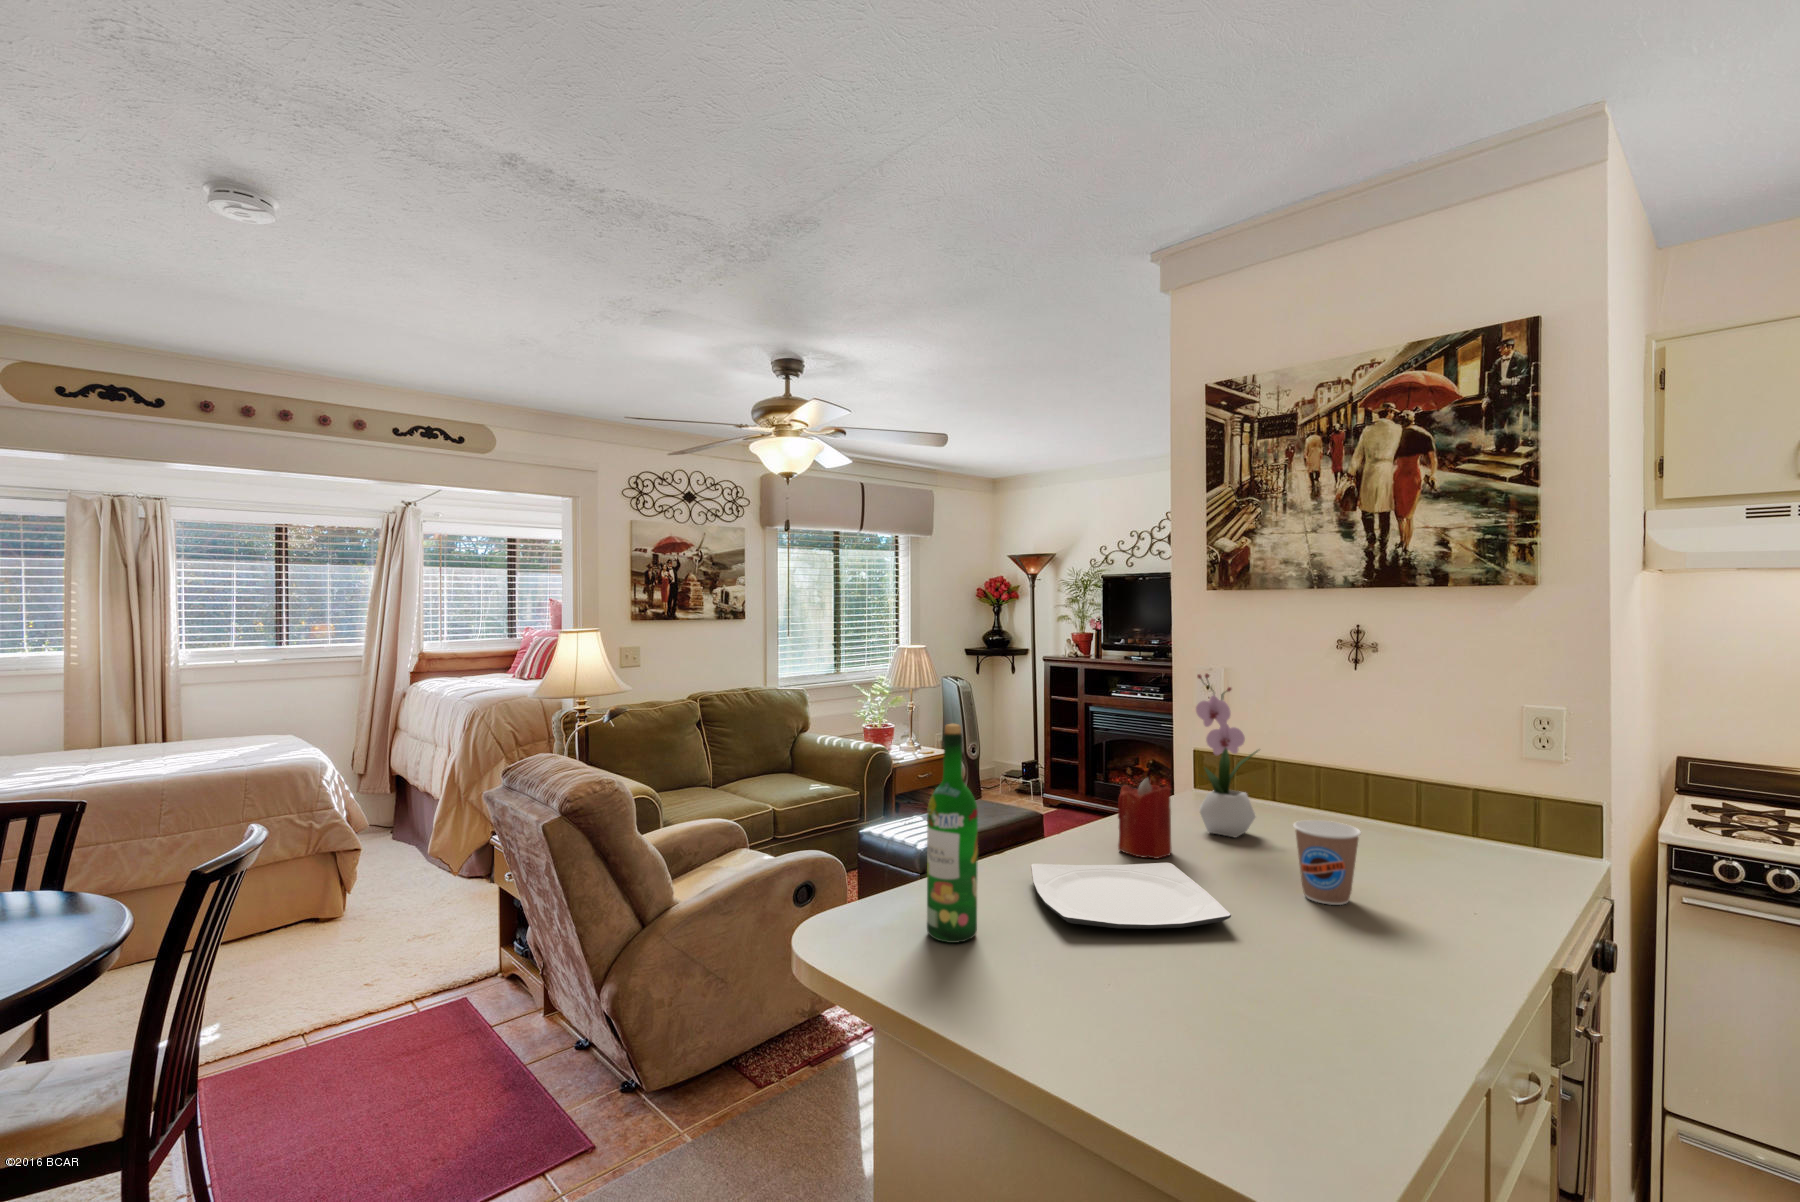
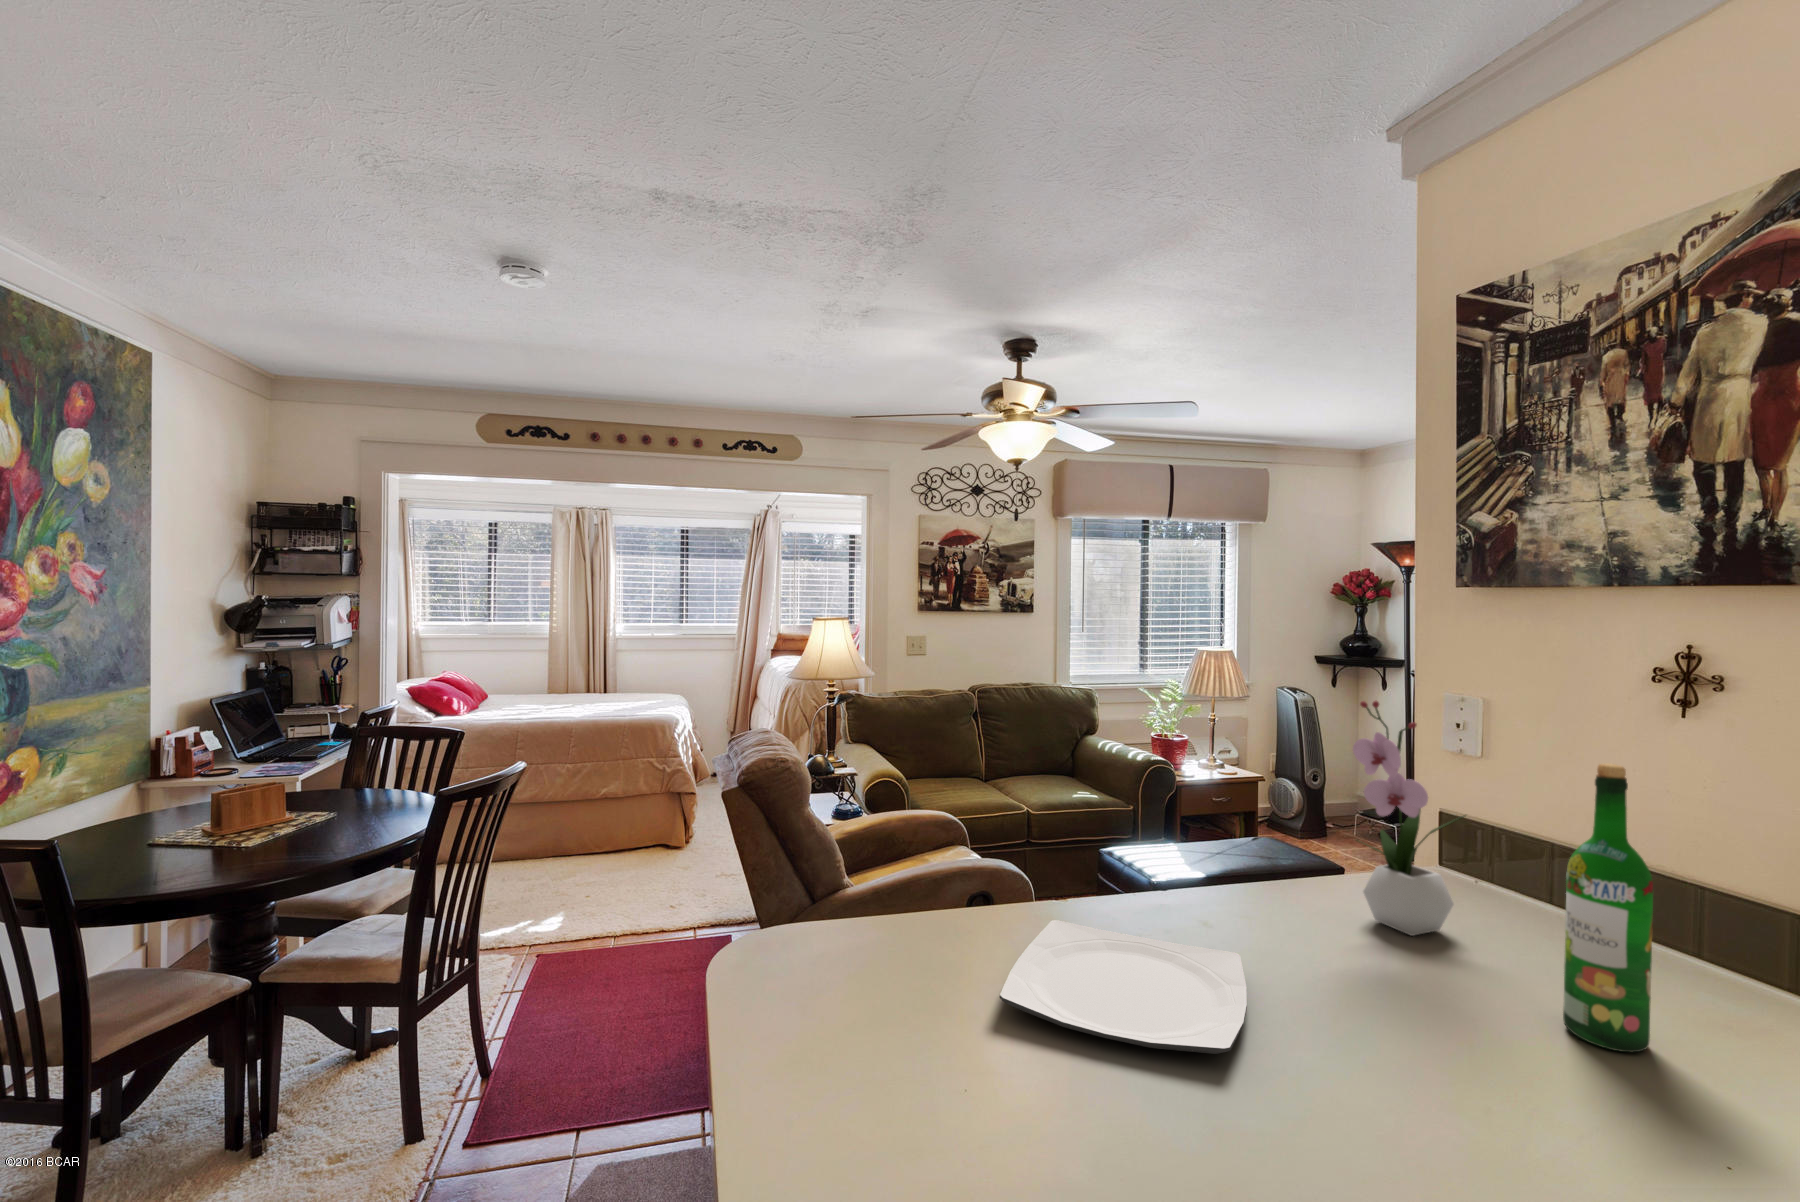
wine bottle: present [927,724,978,943] -> present [1563,764,1653,1052]
candle: present [1118,778,1171,859] -> none [1212,834,1290,944]
coffee cup: present [1294,820,1361,905] -> none [1401,932,1513,1075]

